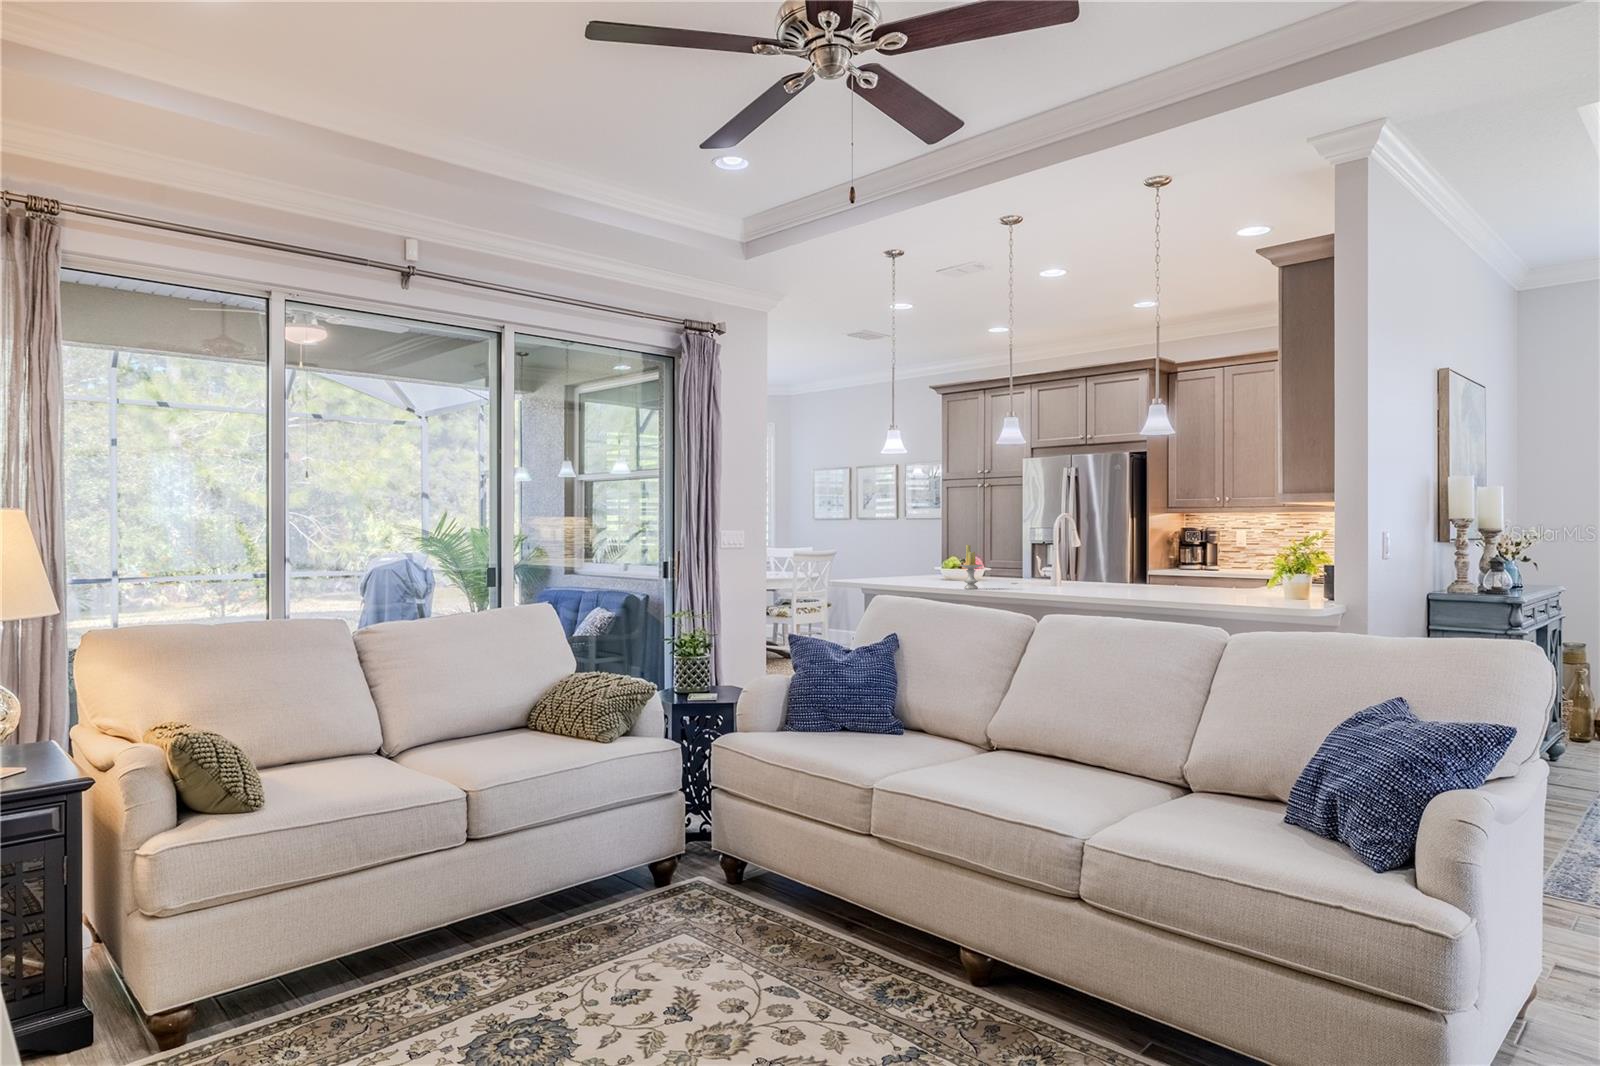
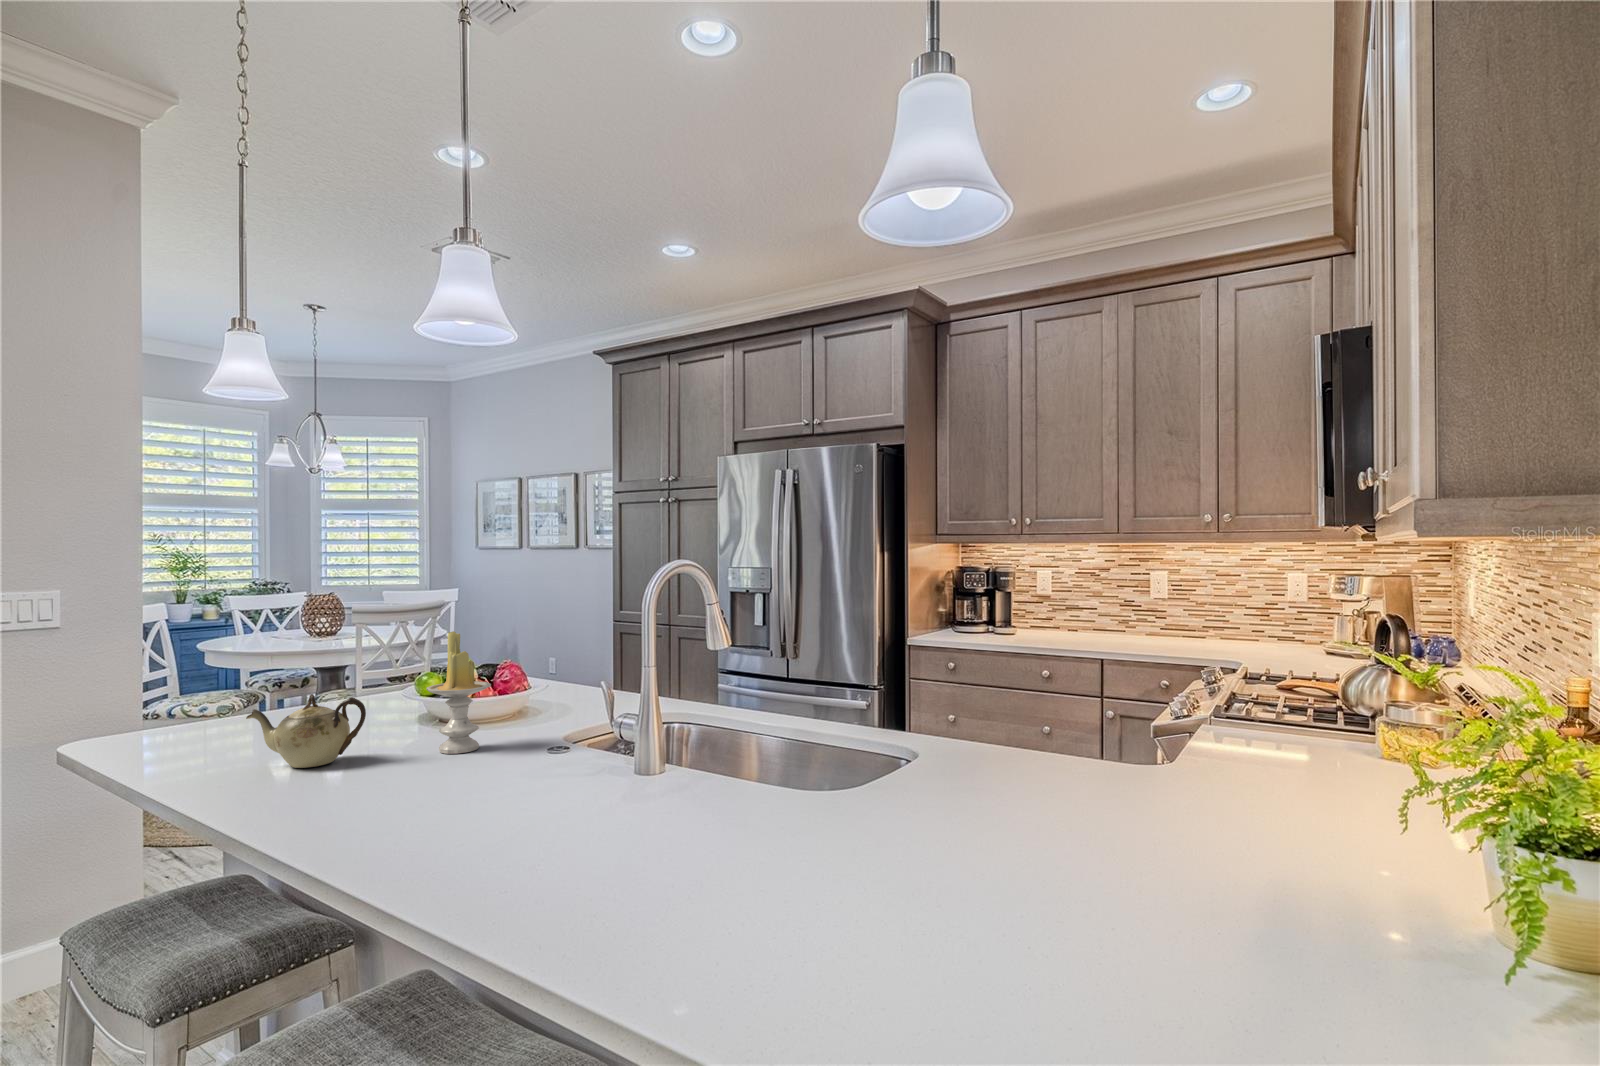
teapot: none [904,565,944,589] -> present [246,694,366,768]

